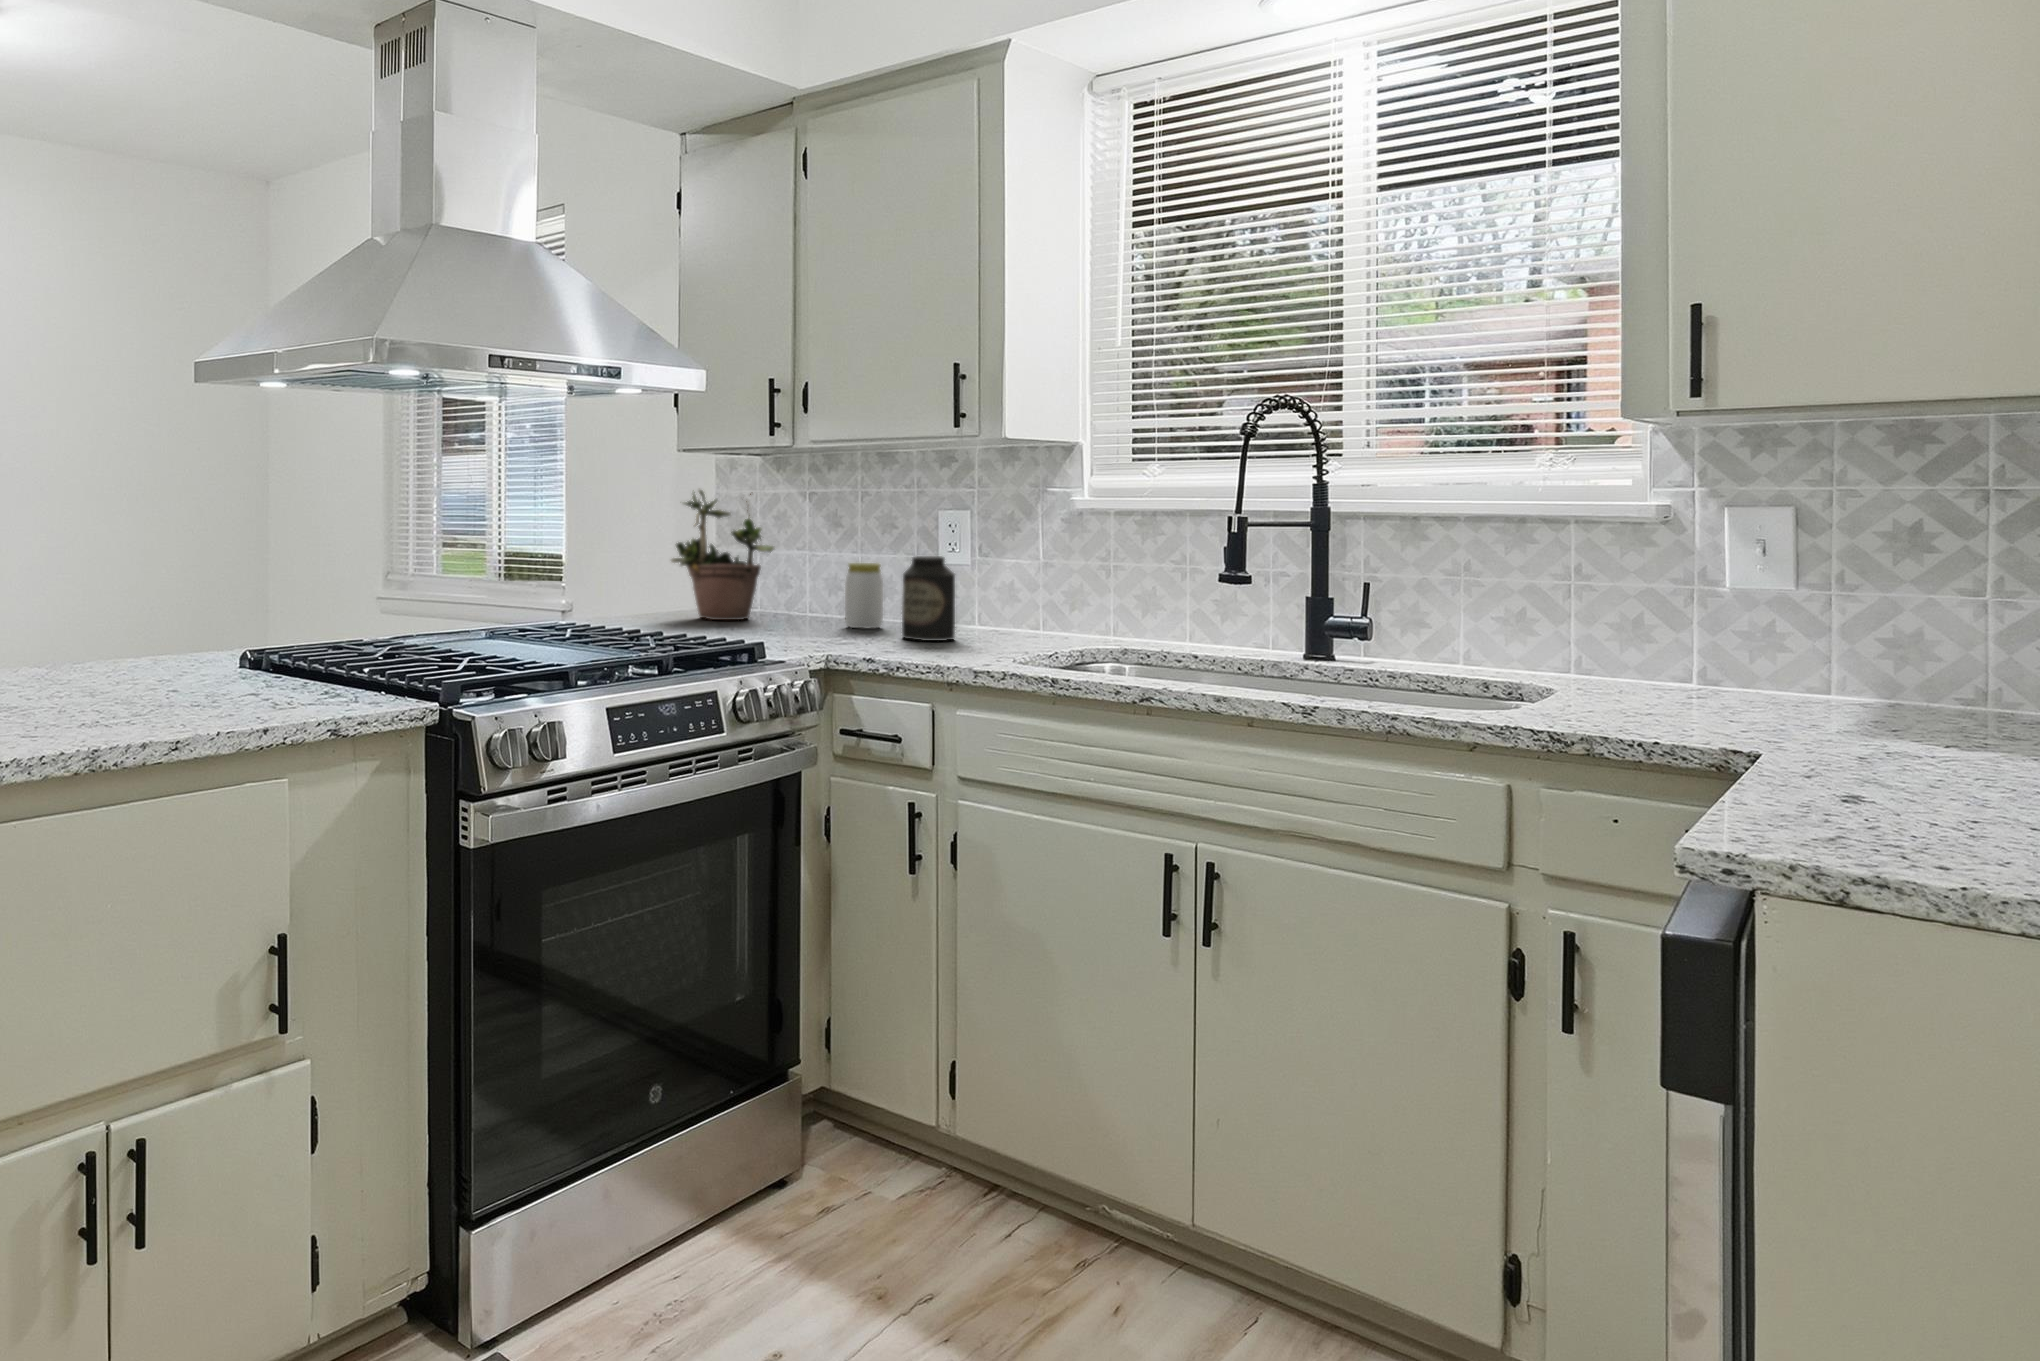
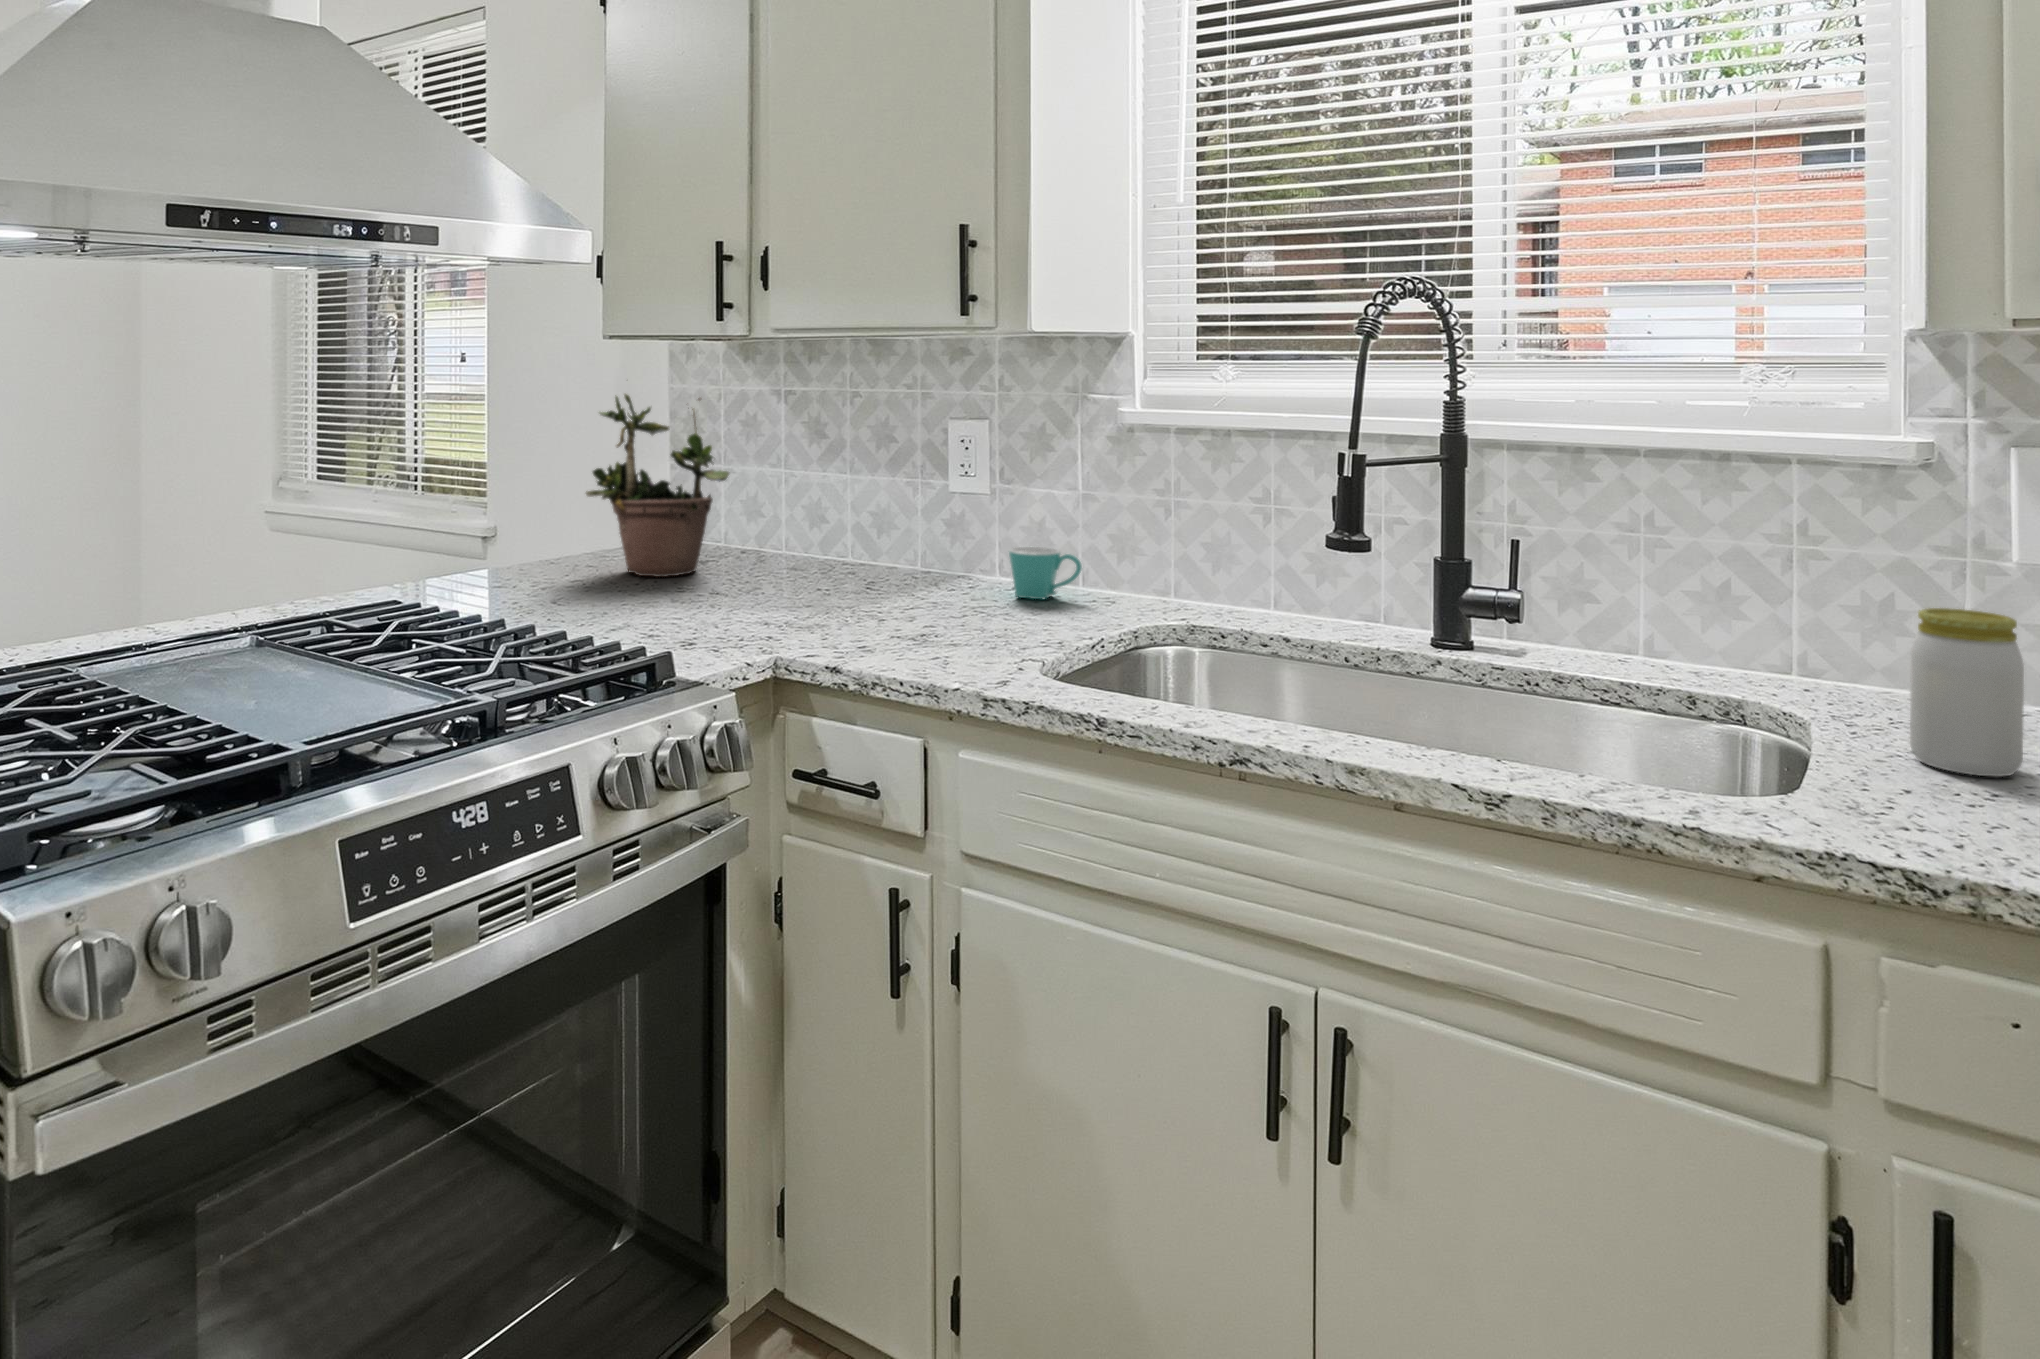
canister: present [902,556,955,641] -> none [892,496,964,621]
jar: present [845,563,883,628] -> present [1910,608,2024,776]
mug: none [987,598,1042,634] -> present [1009,547,1082,599]

